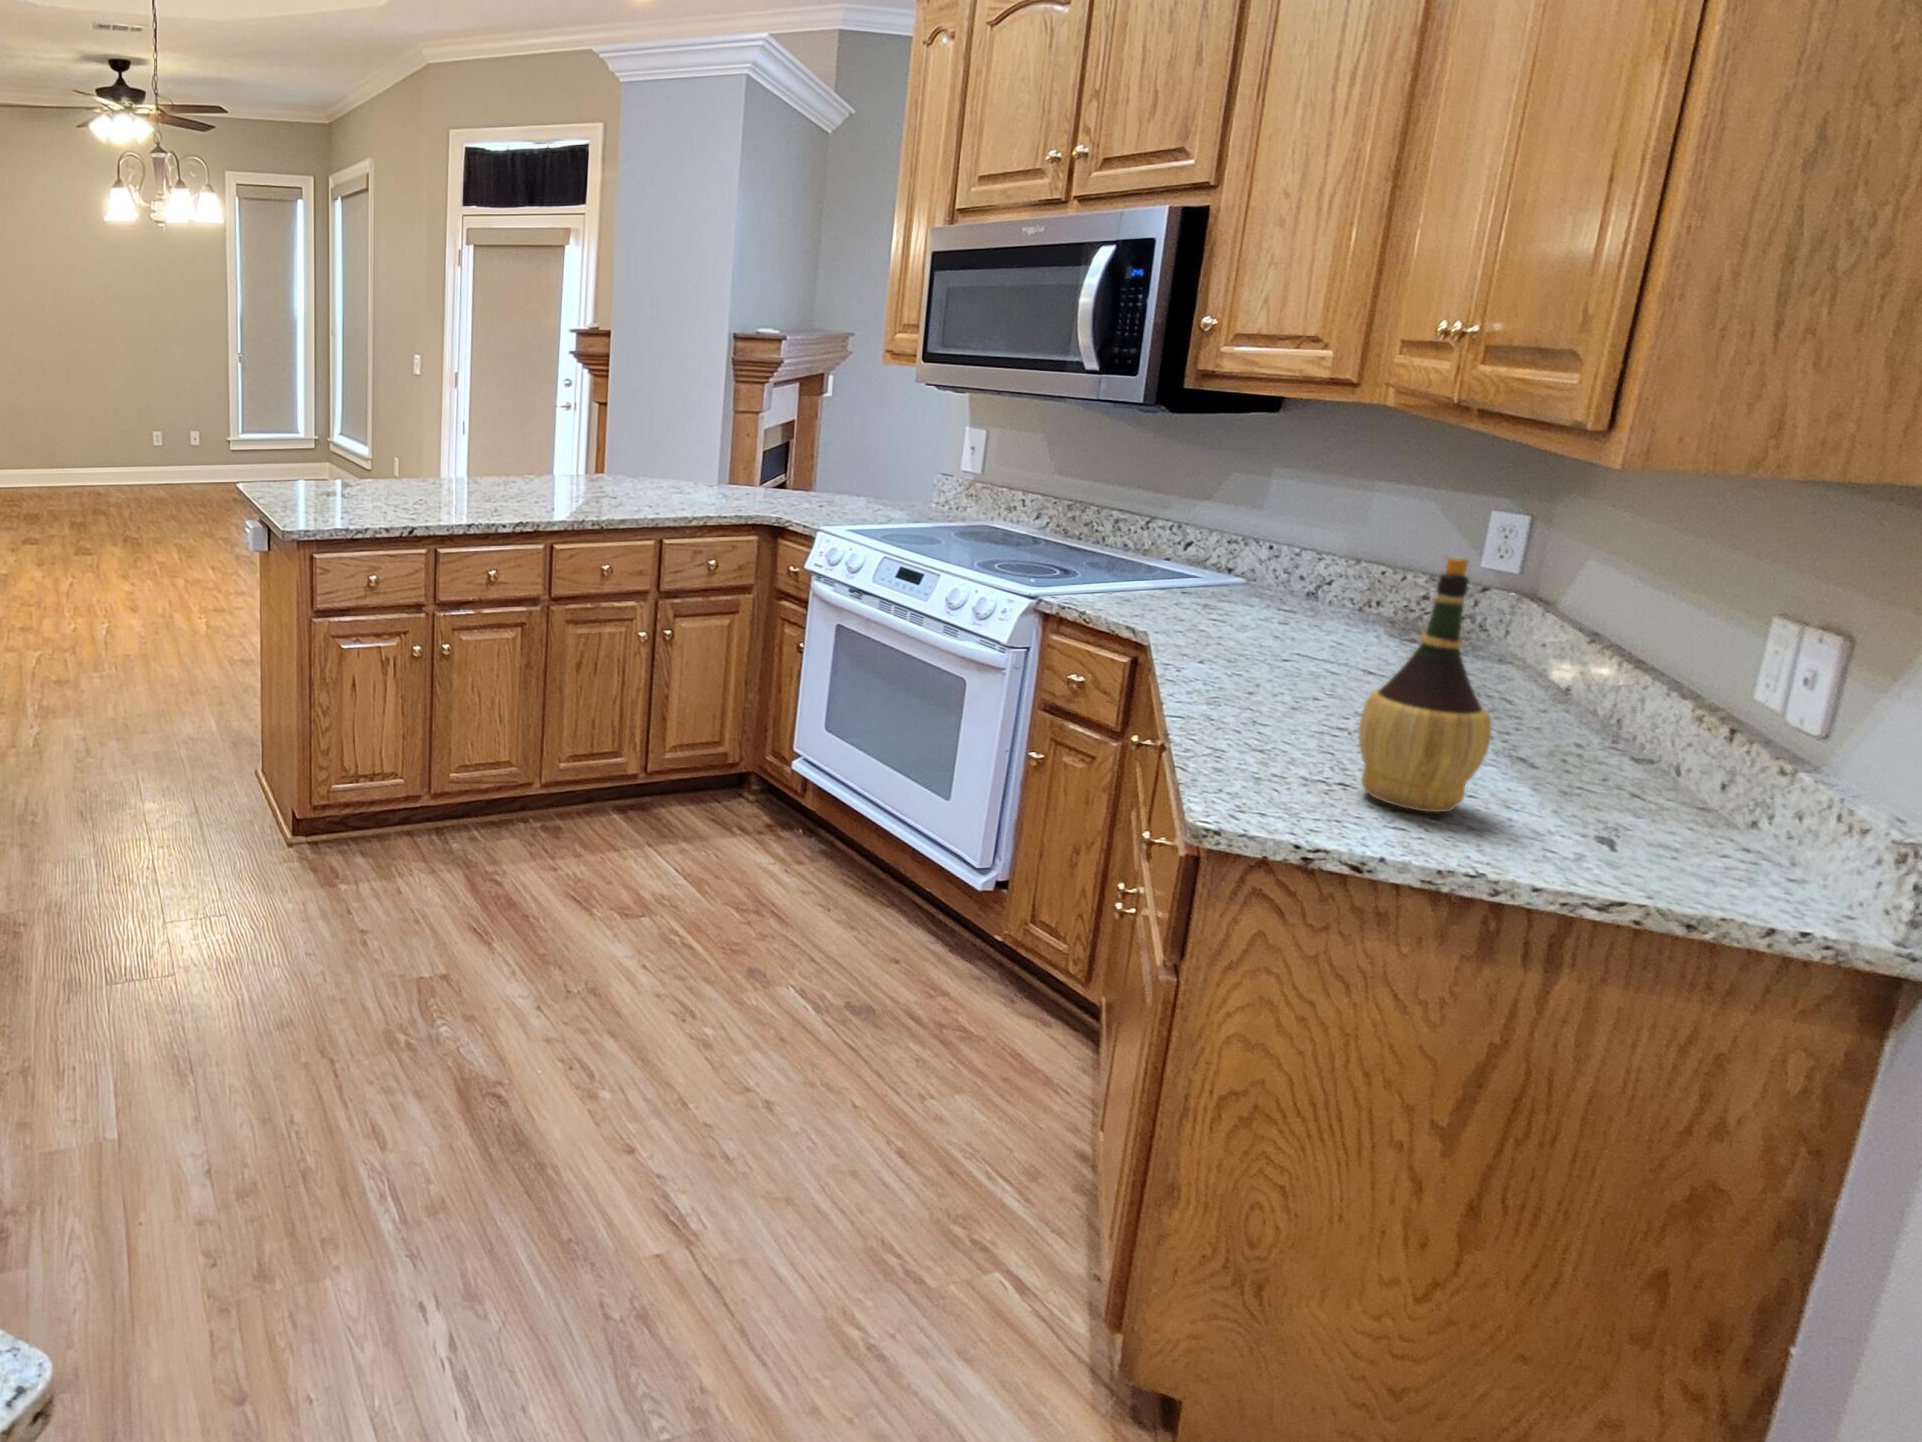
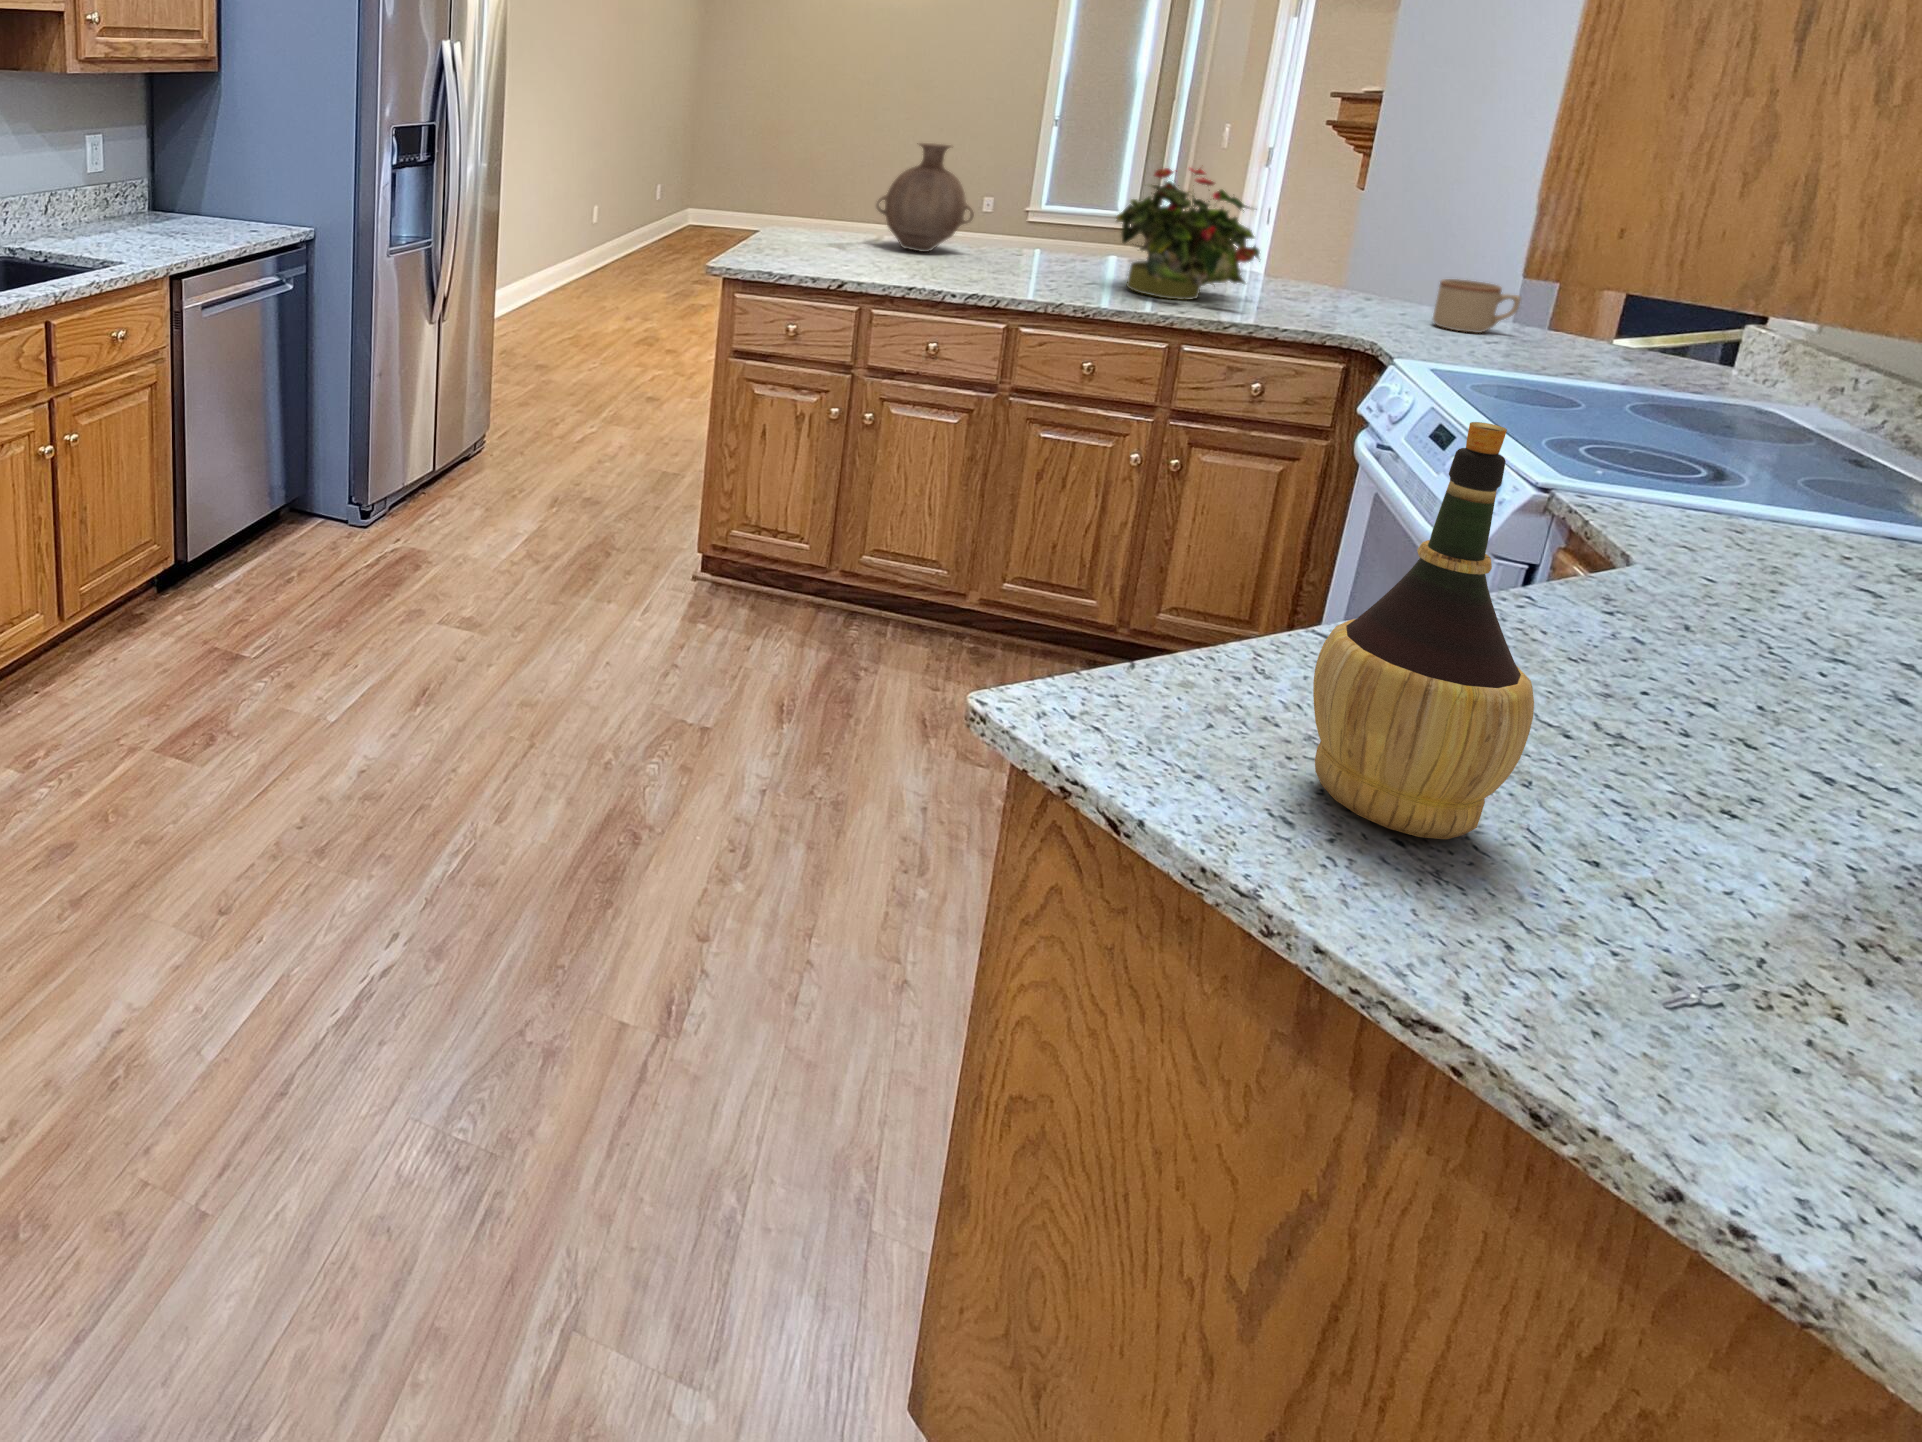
vase: none [357,389,442,491] -> present [877,143,974,252]
potted plant: none [568,393,688,504] -> present [1116,168,1260,300]
mug: none [770,463,816,499] -> present [1433,279,1520,333]

